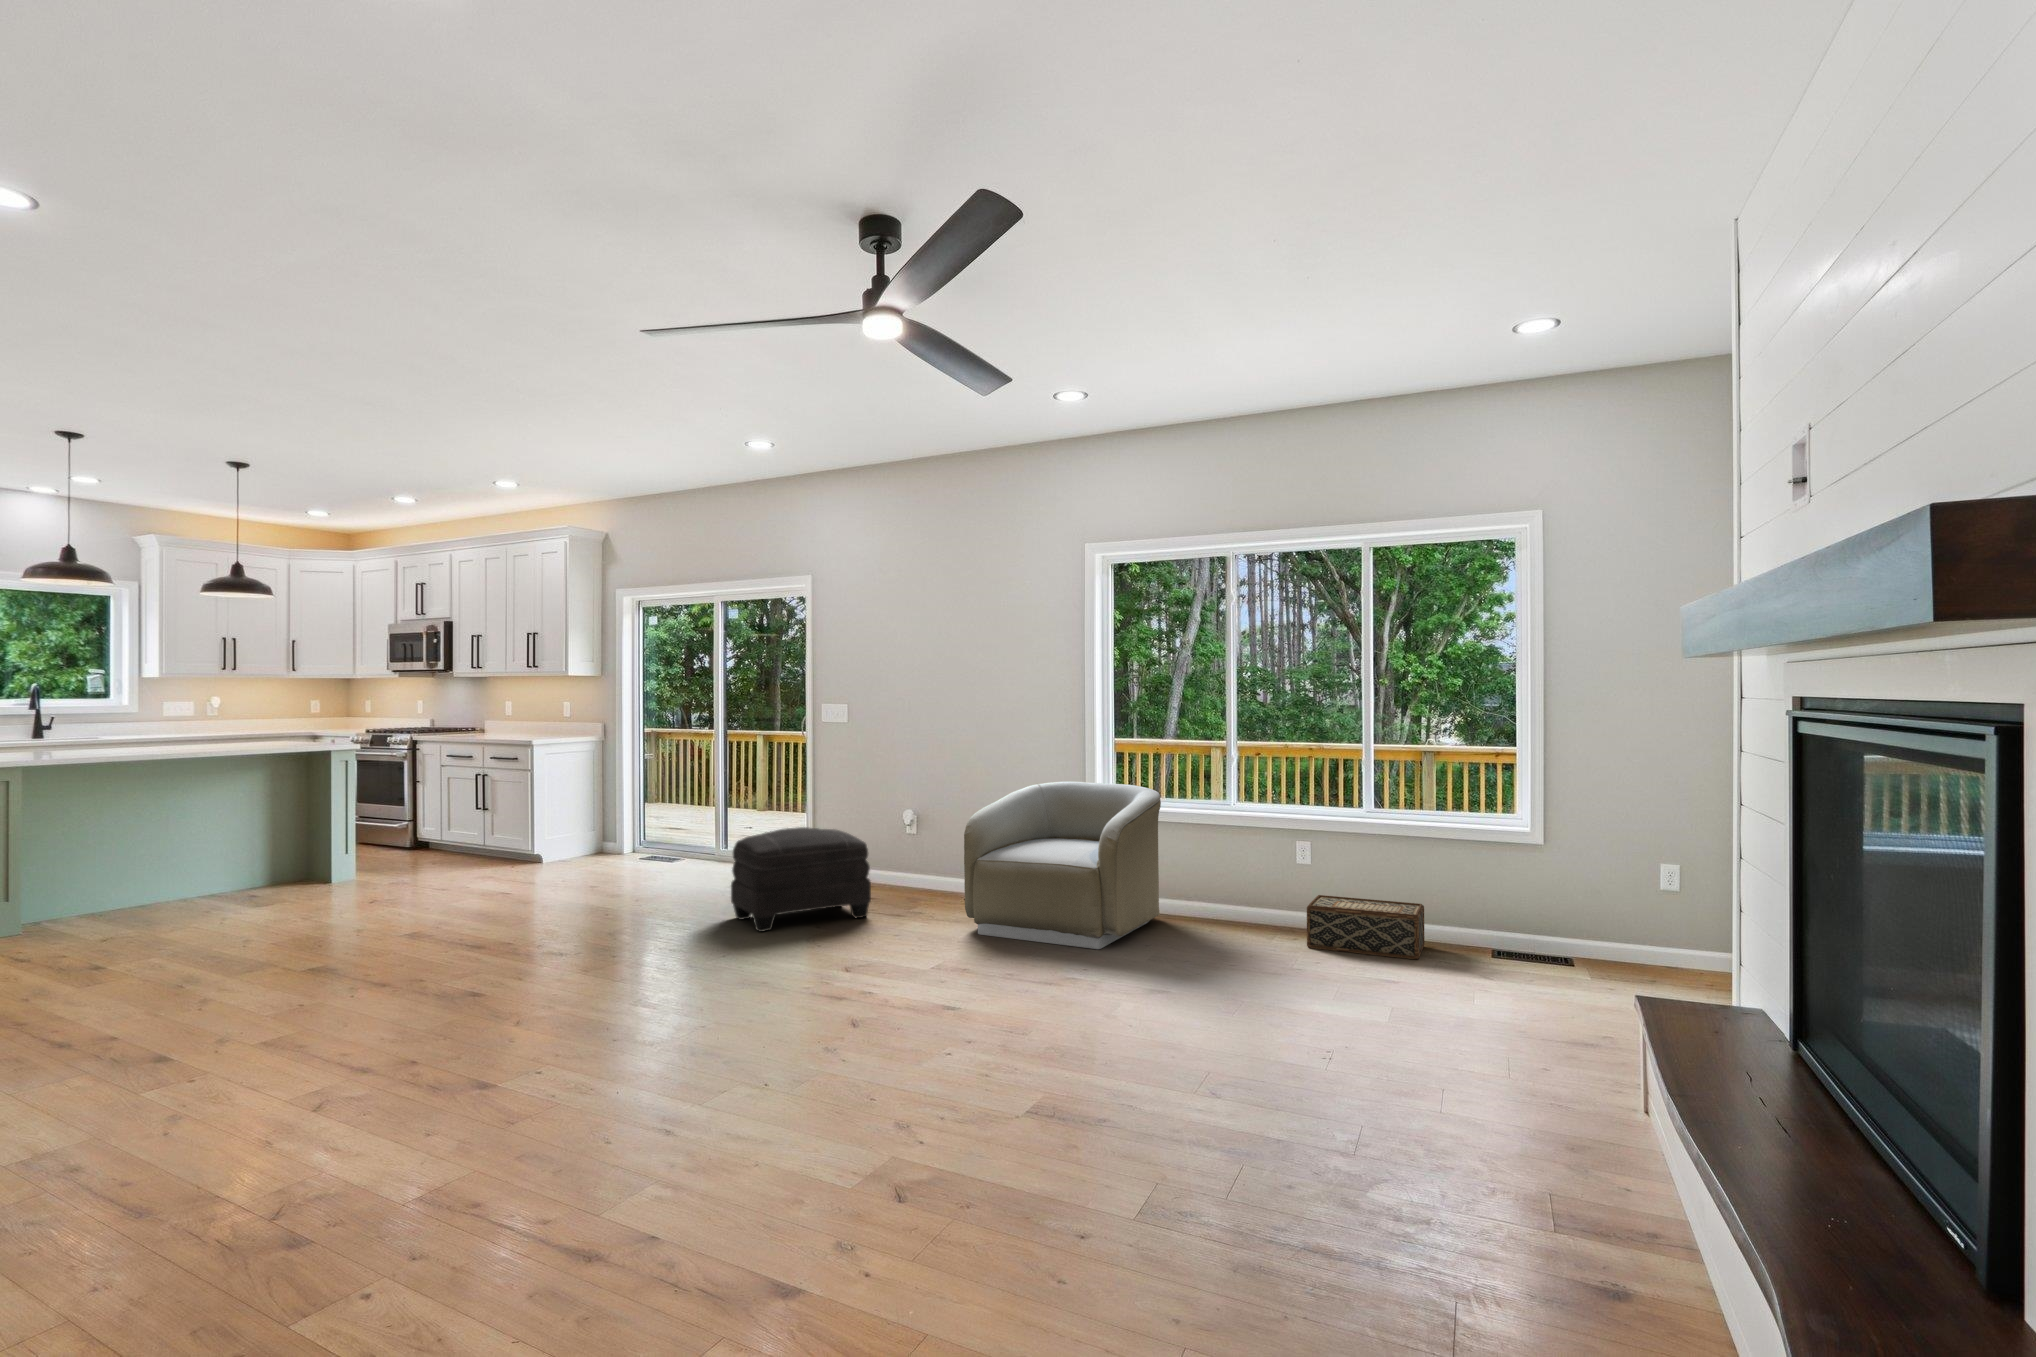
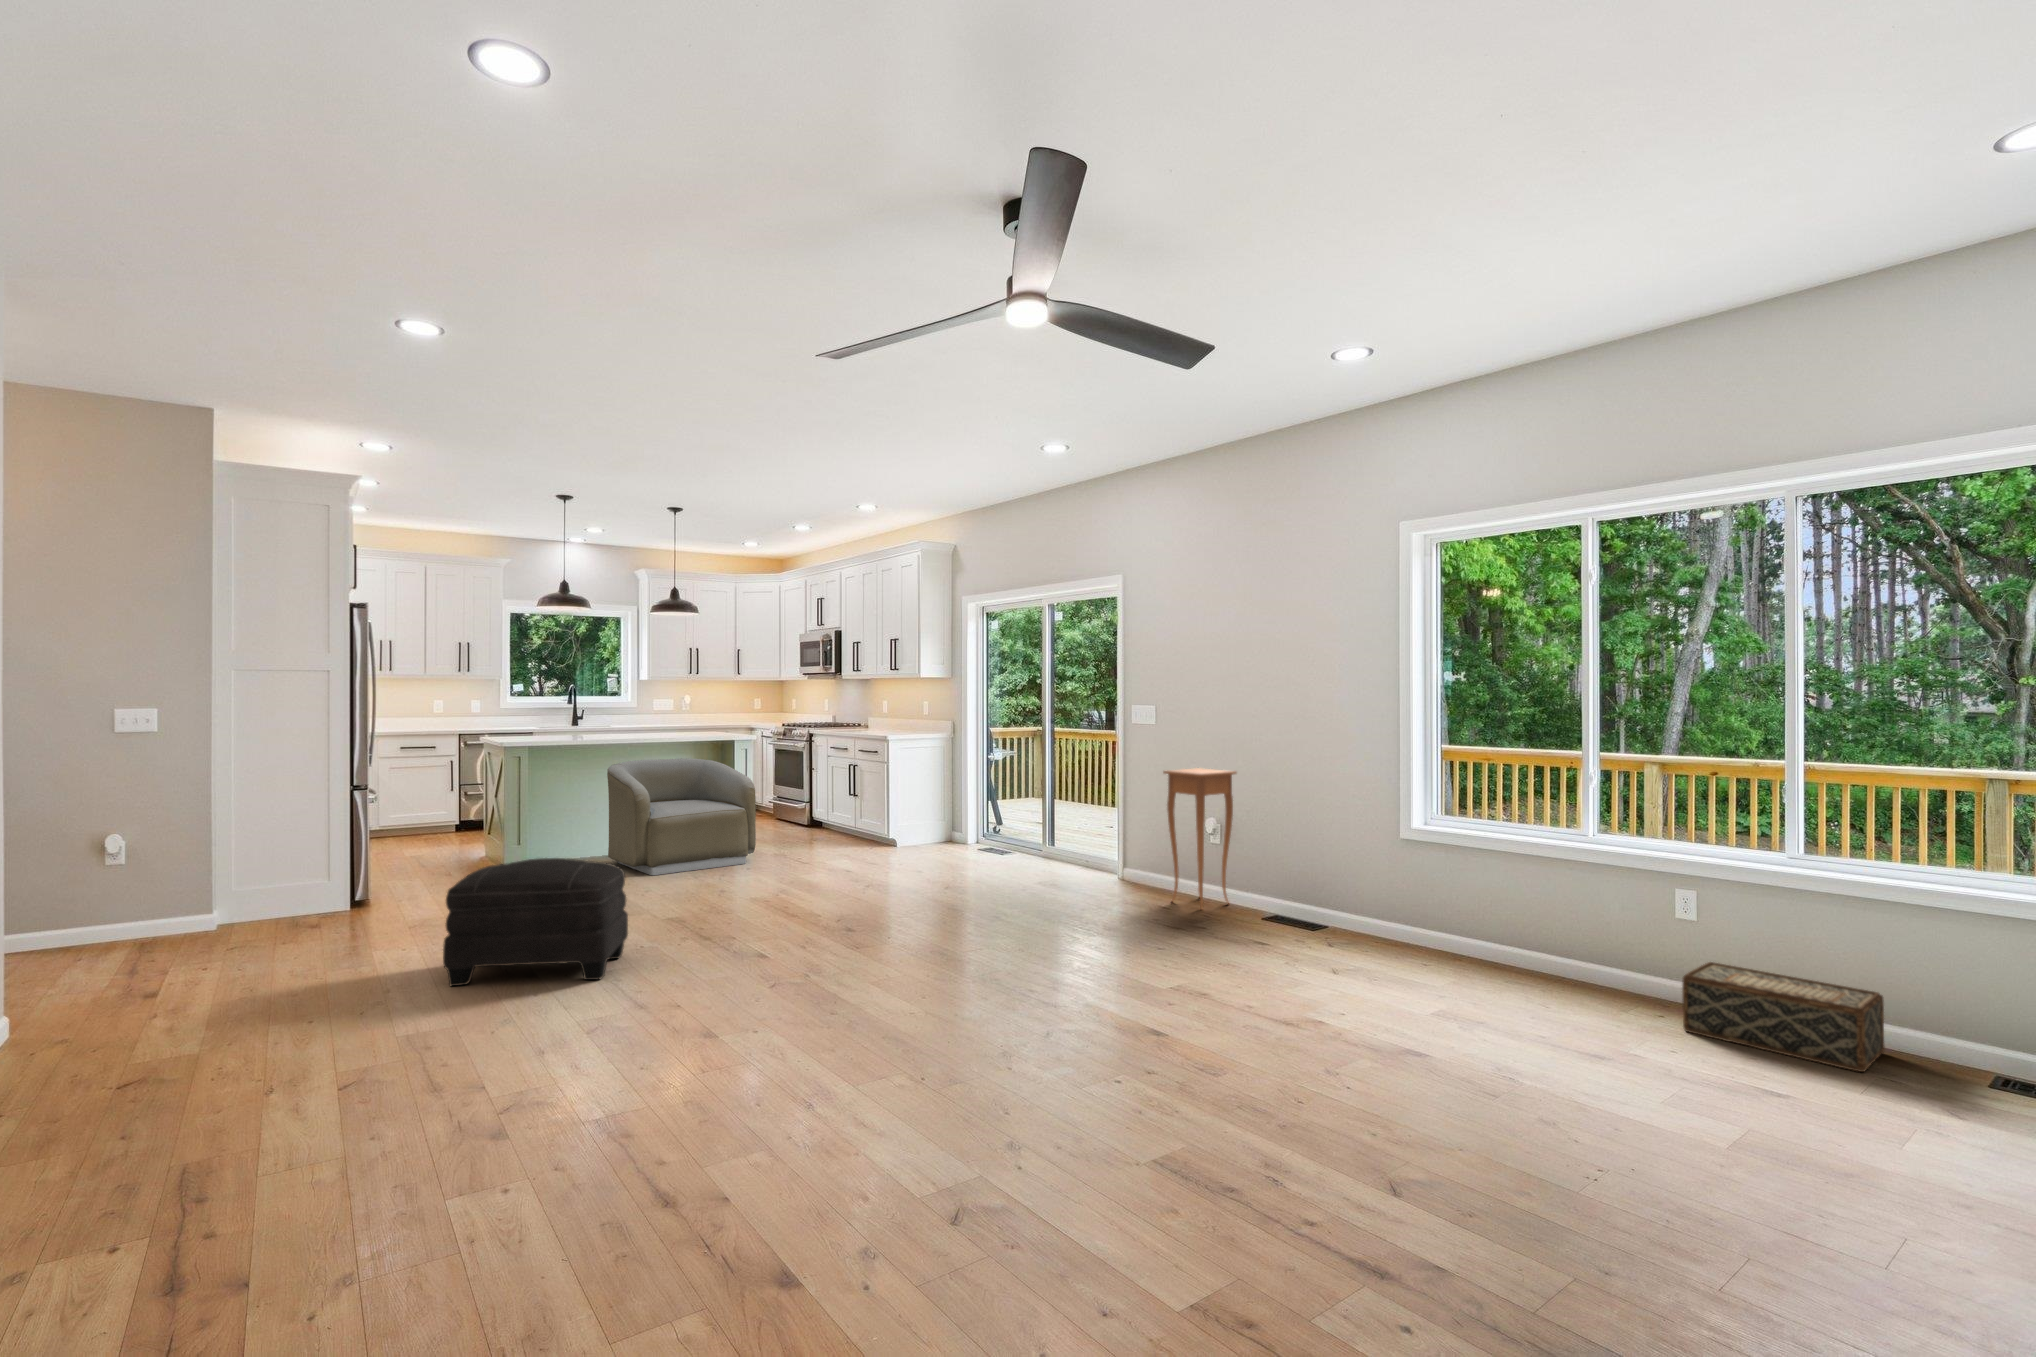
side table: none [868,764,936,897] -> present [1163,768,1236,909]
armchair: present [964,782,1161,949] -> present [607,758,756,875]
ottoman: present [731,827,871,932] -> present [443,858,628,986]

